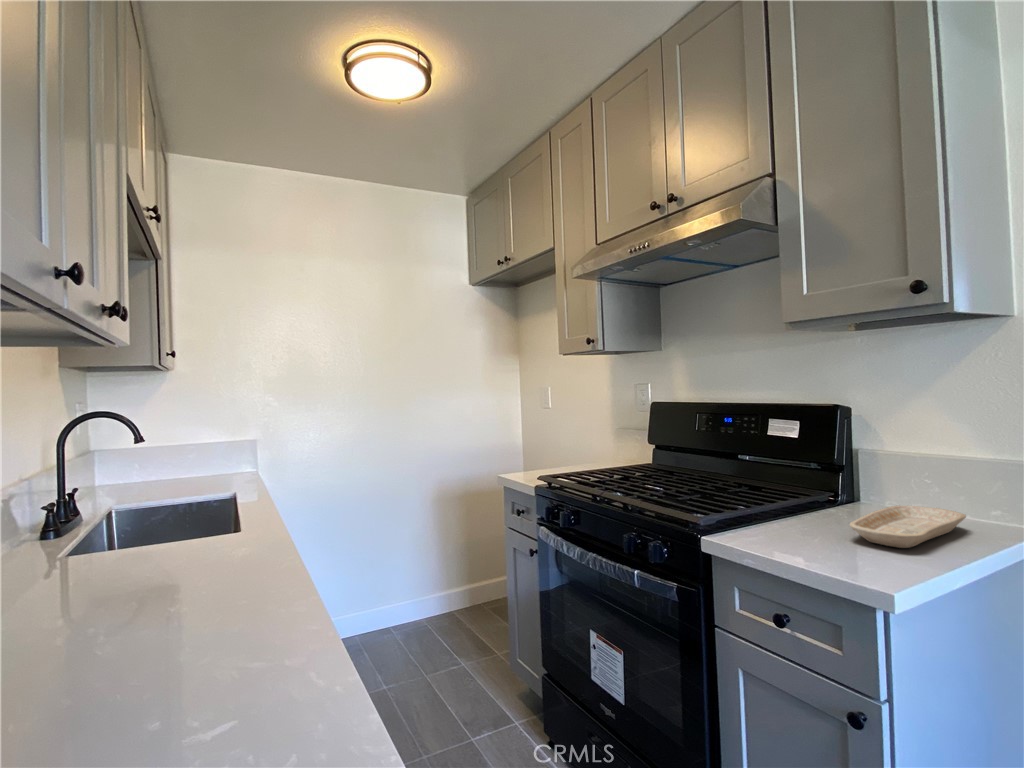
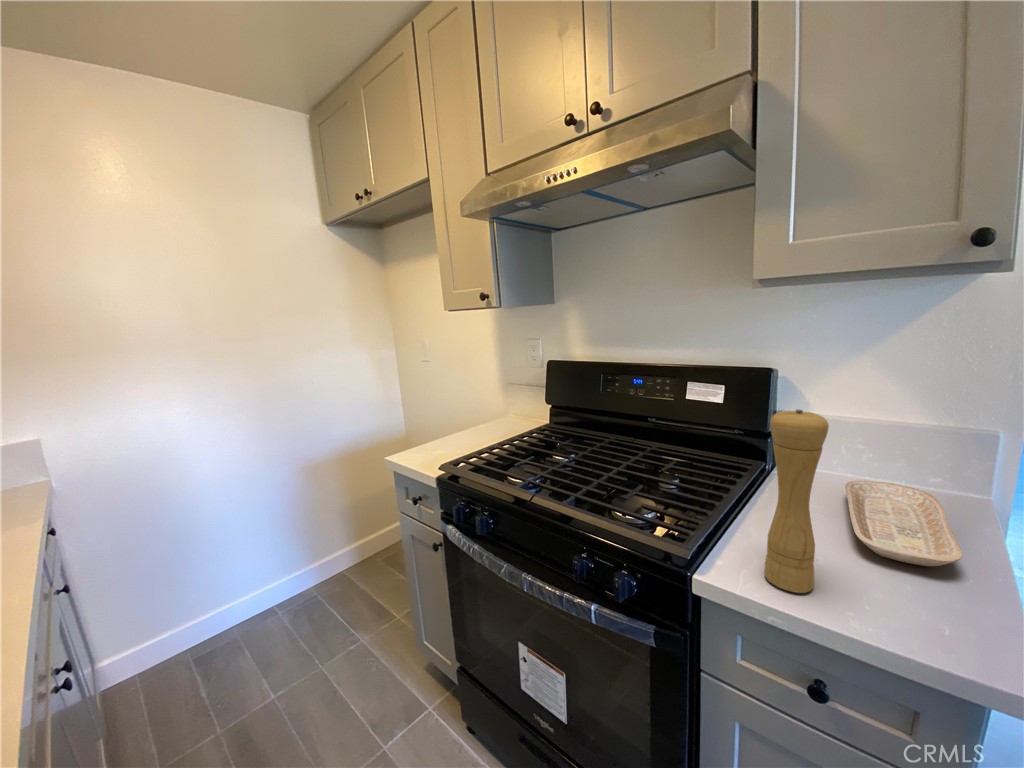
pepper mill: none [749,408,790,547] -> present [764,409,829,593]

